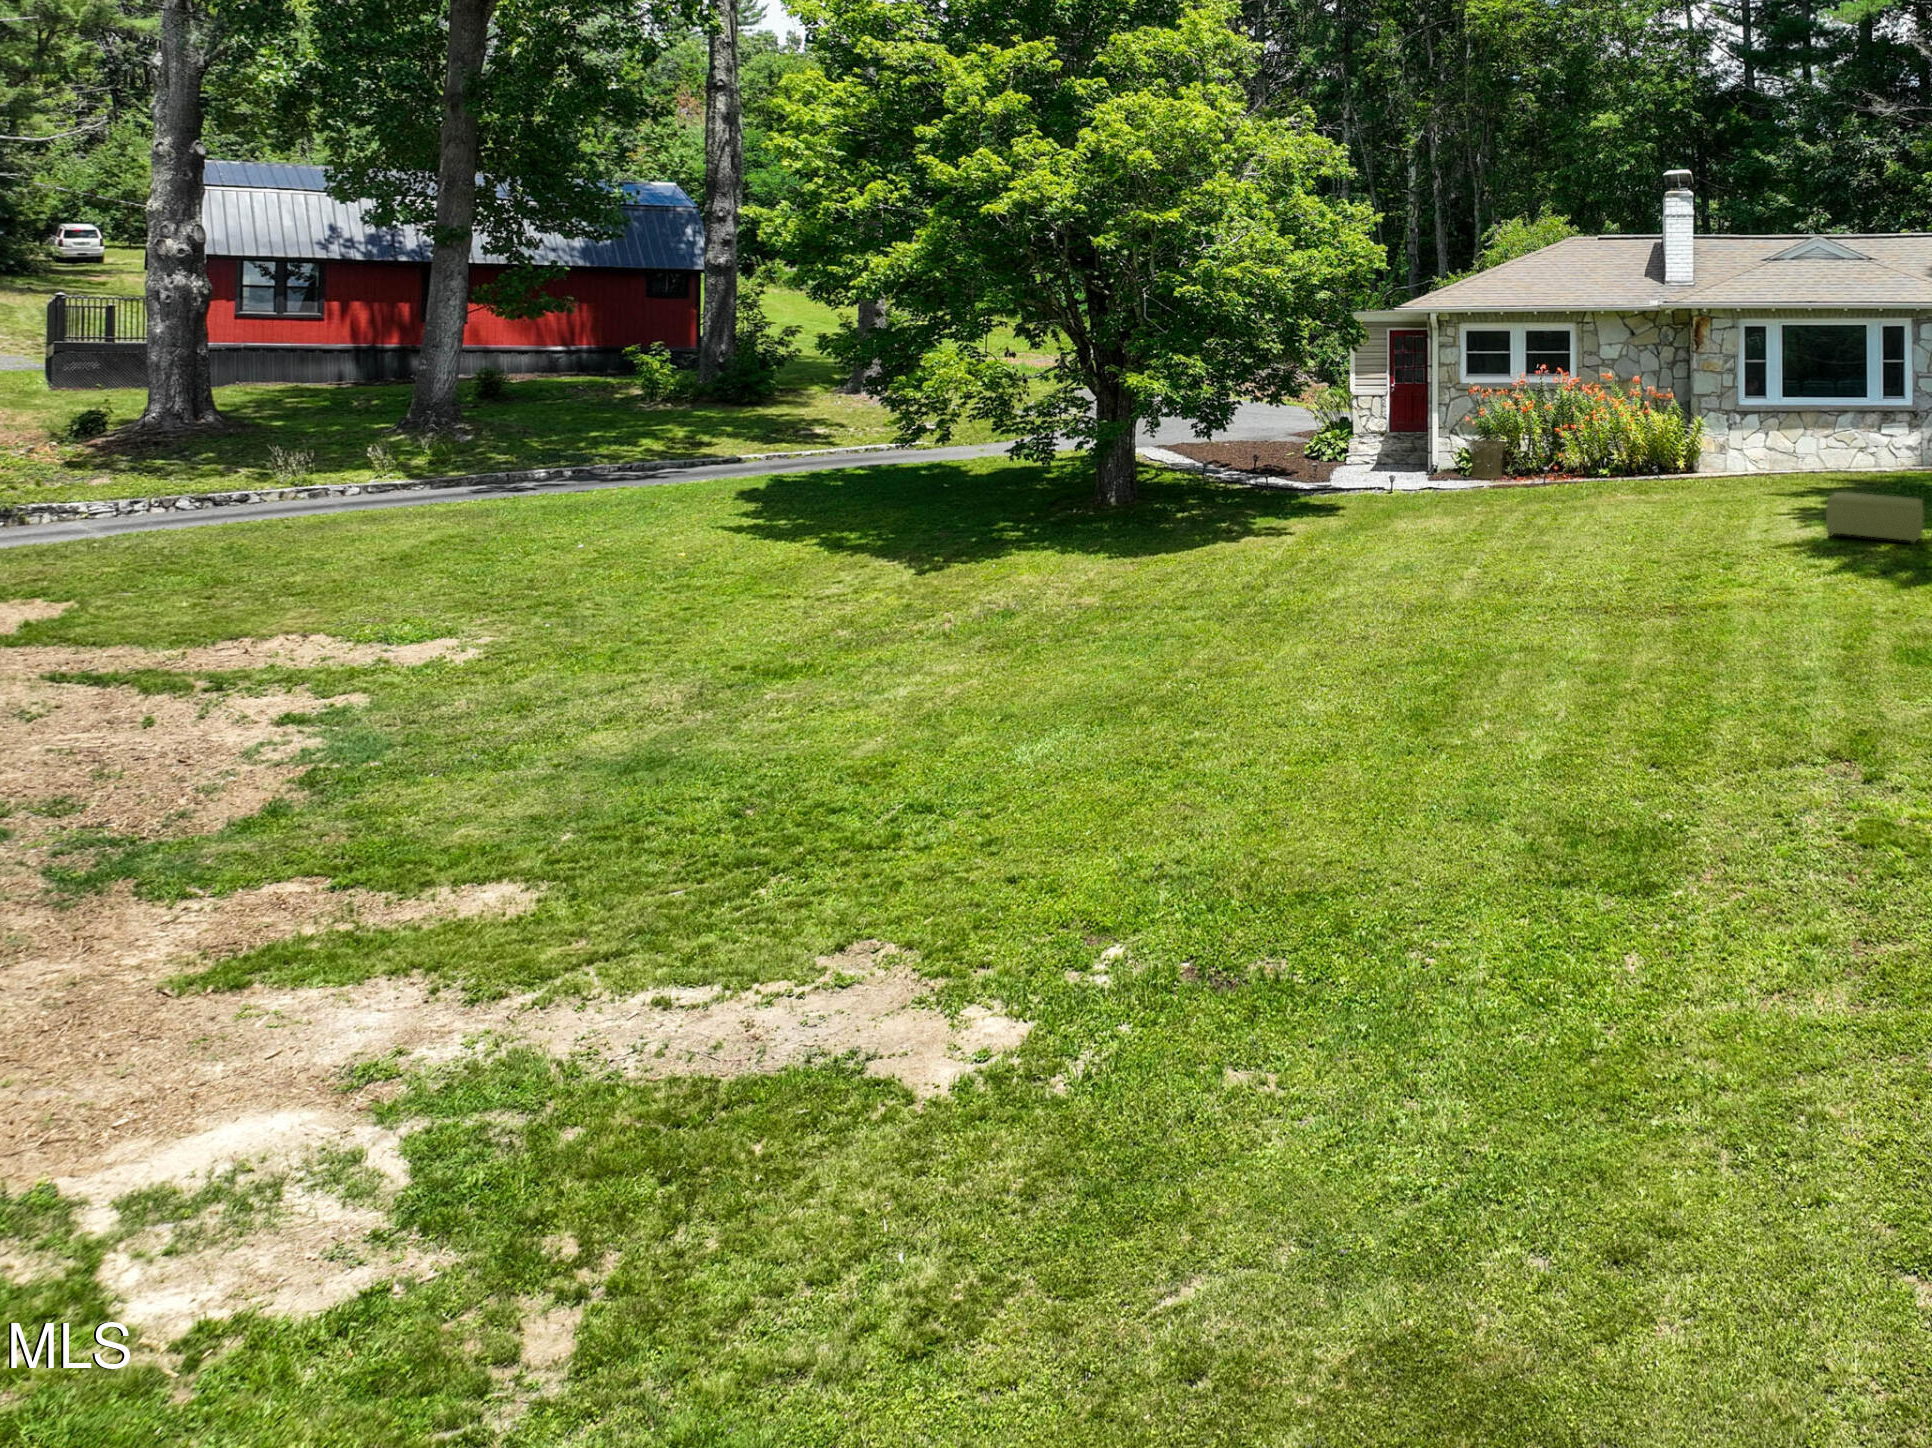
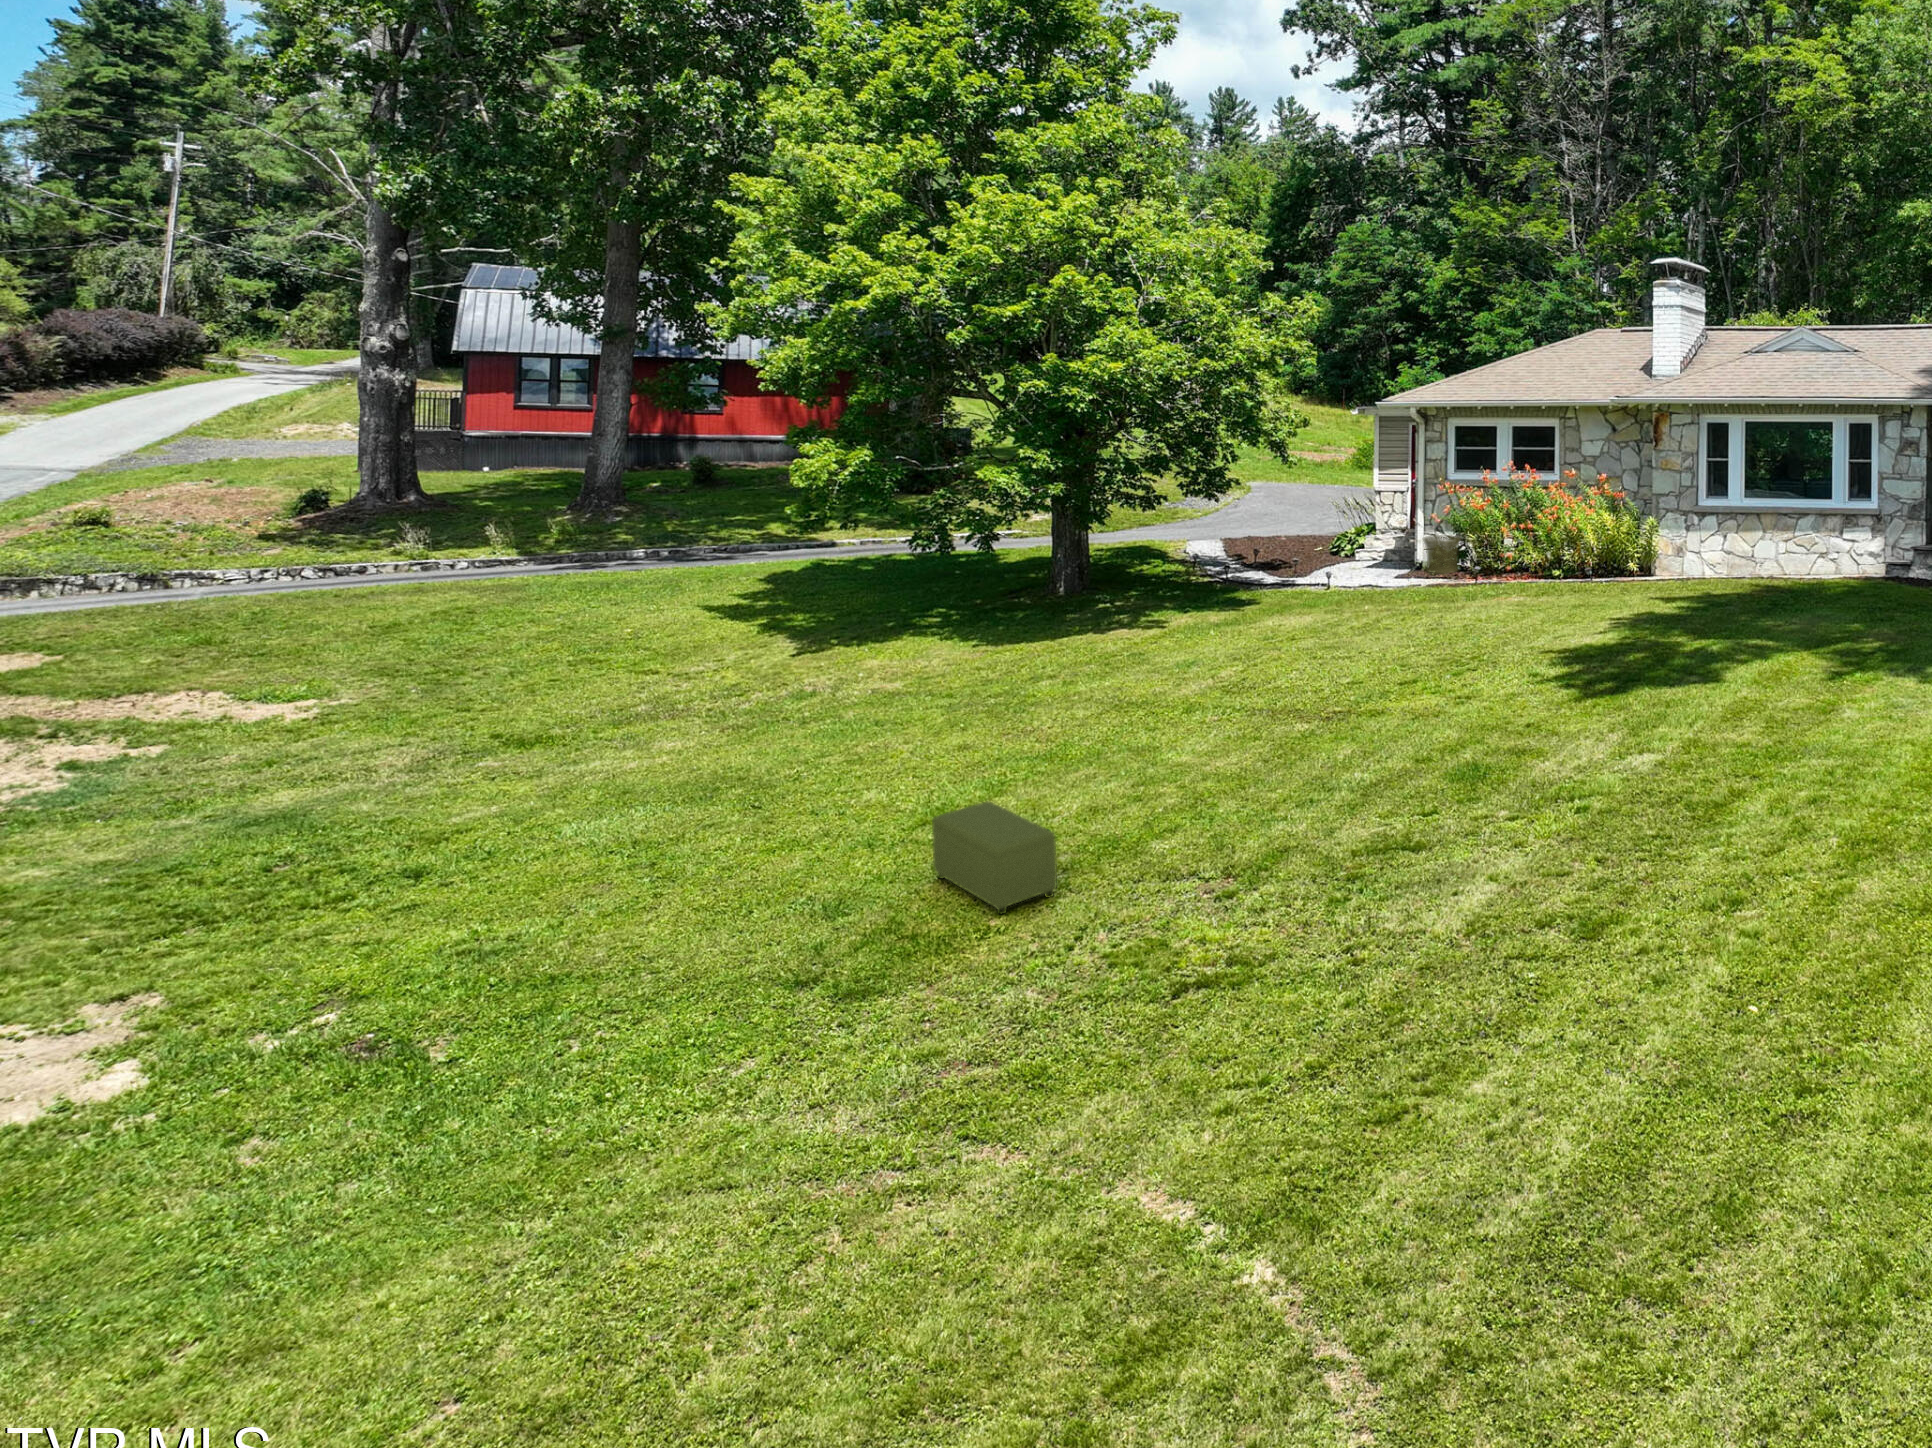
ottoman: present [1826,492,1924,545] -> present [932,802,1057,914]

